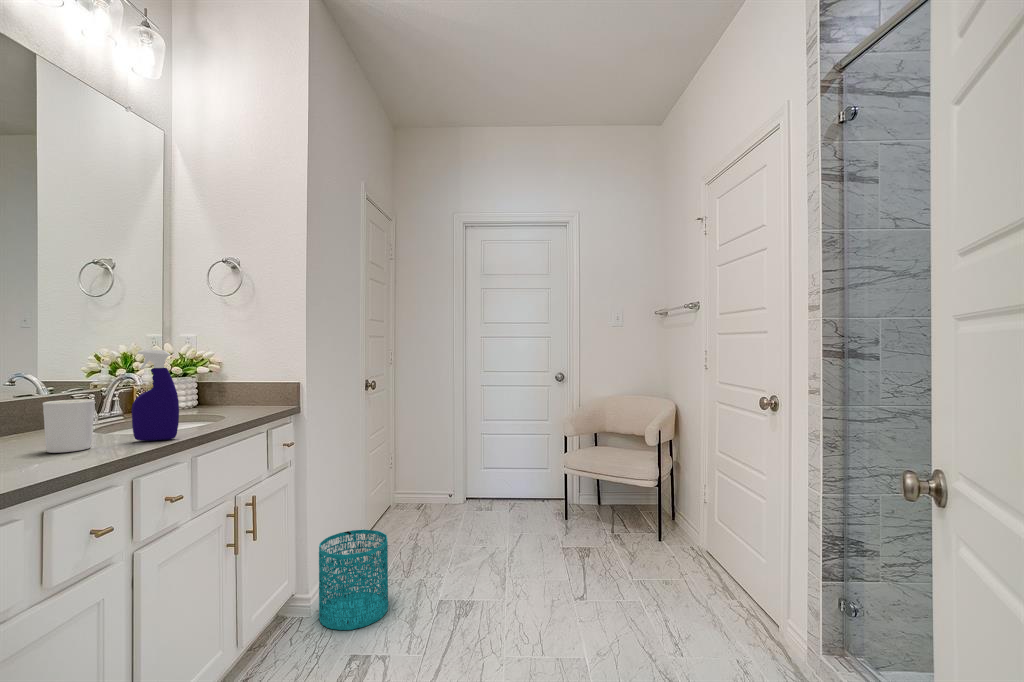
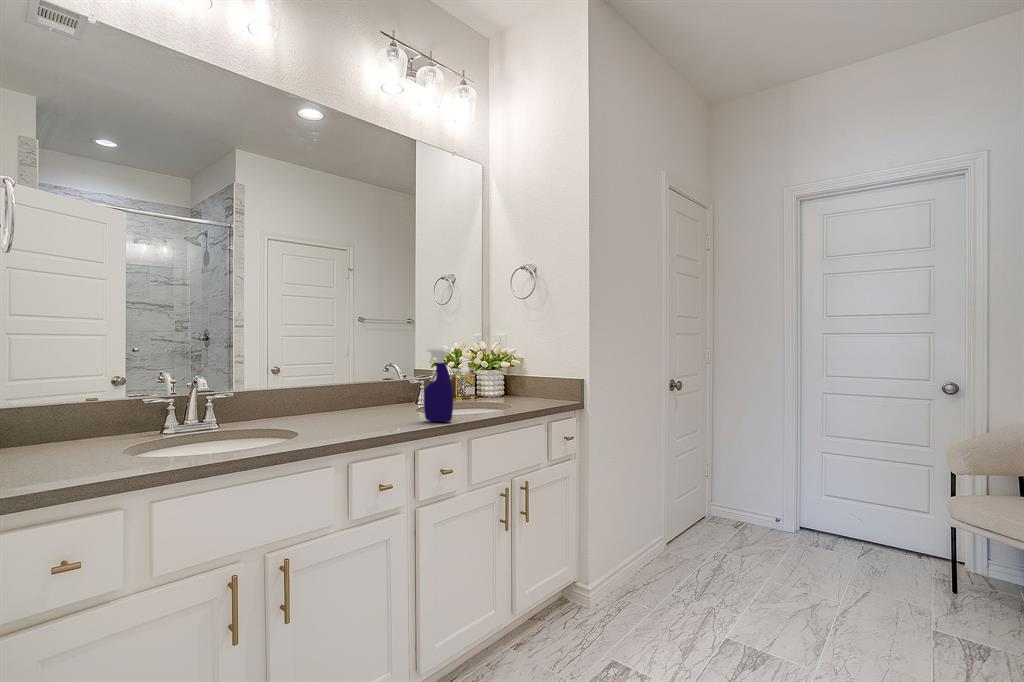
candle holder: present [42,399,95,453] -> none [370,385,400,424]
wastebasket: present [319,530,388,630] -> none [596,534,666,638]

